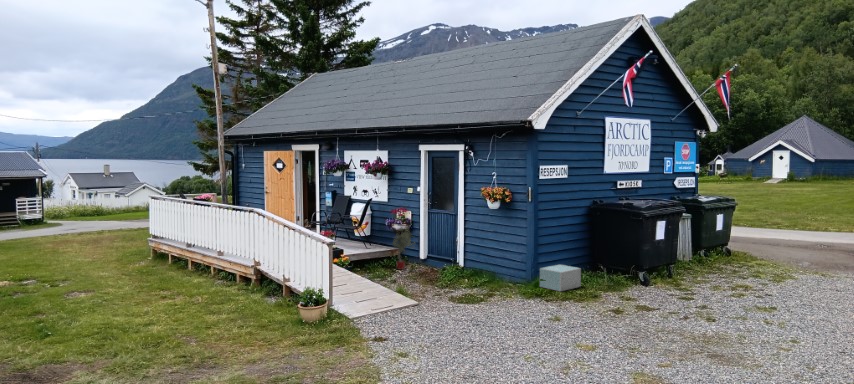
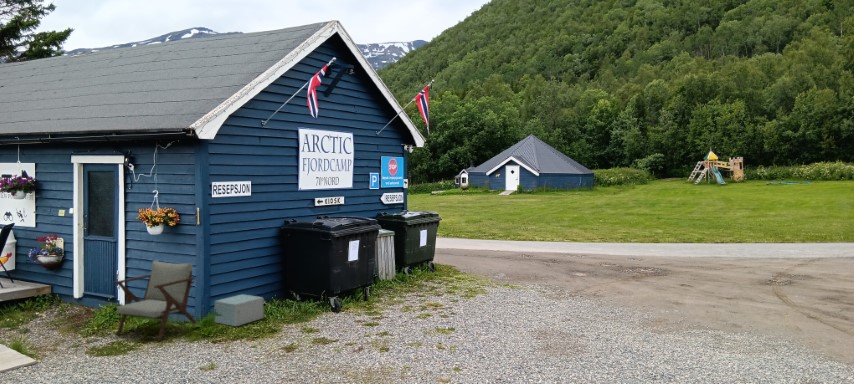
potted tree: present [393,227,414,270] -> none [32,258,68,314]
lounge chair: none [465,232,530,297] -> present [114,261,199,341]

